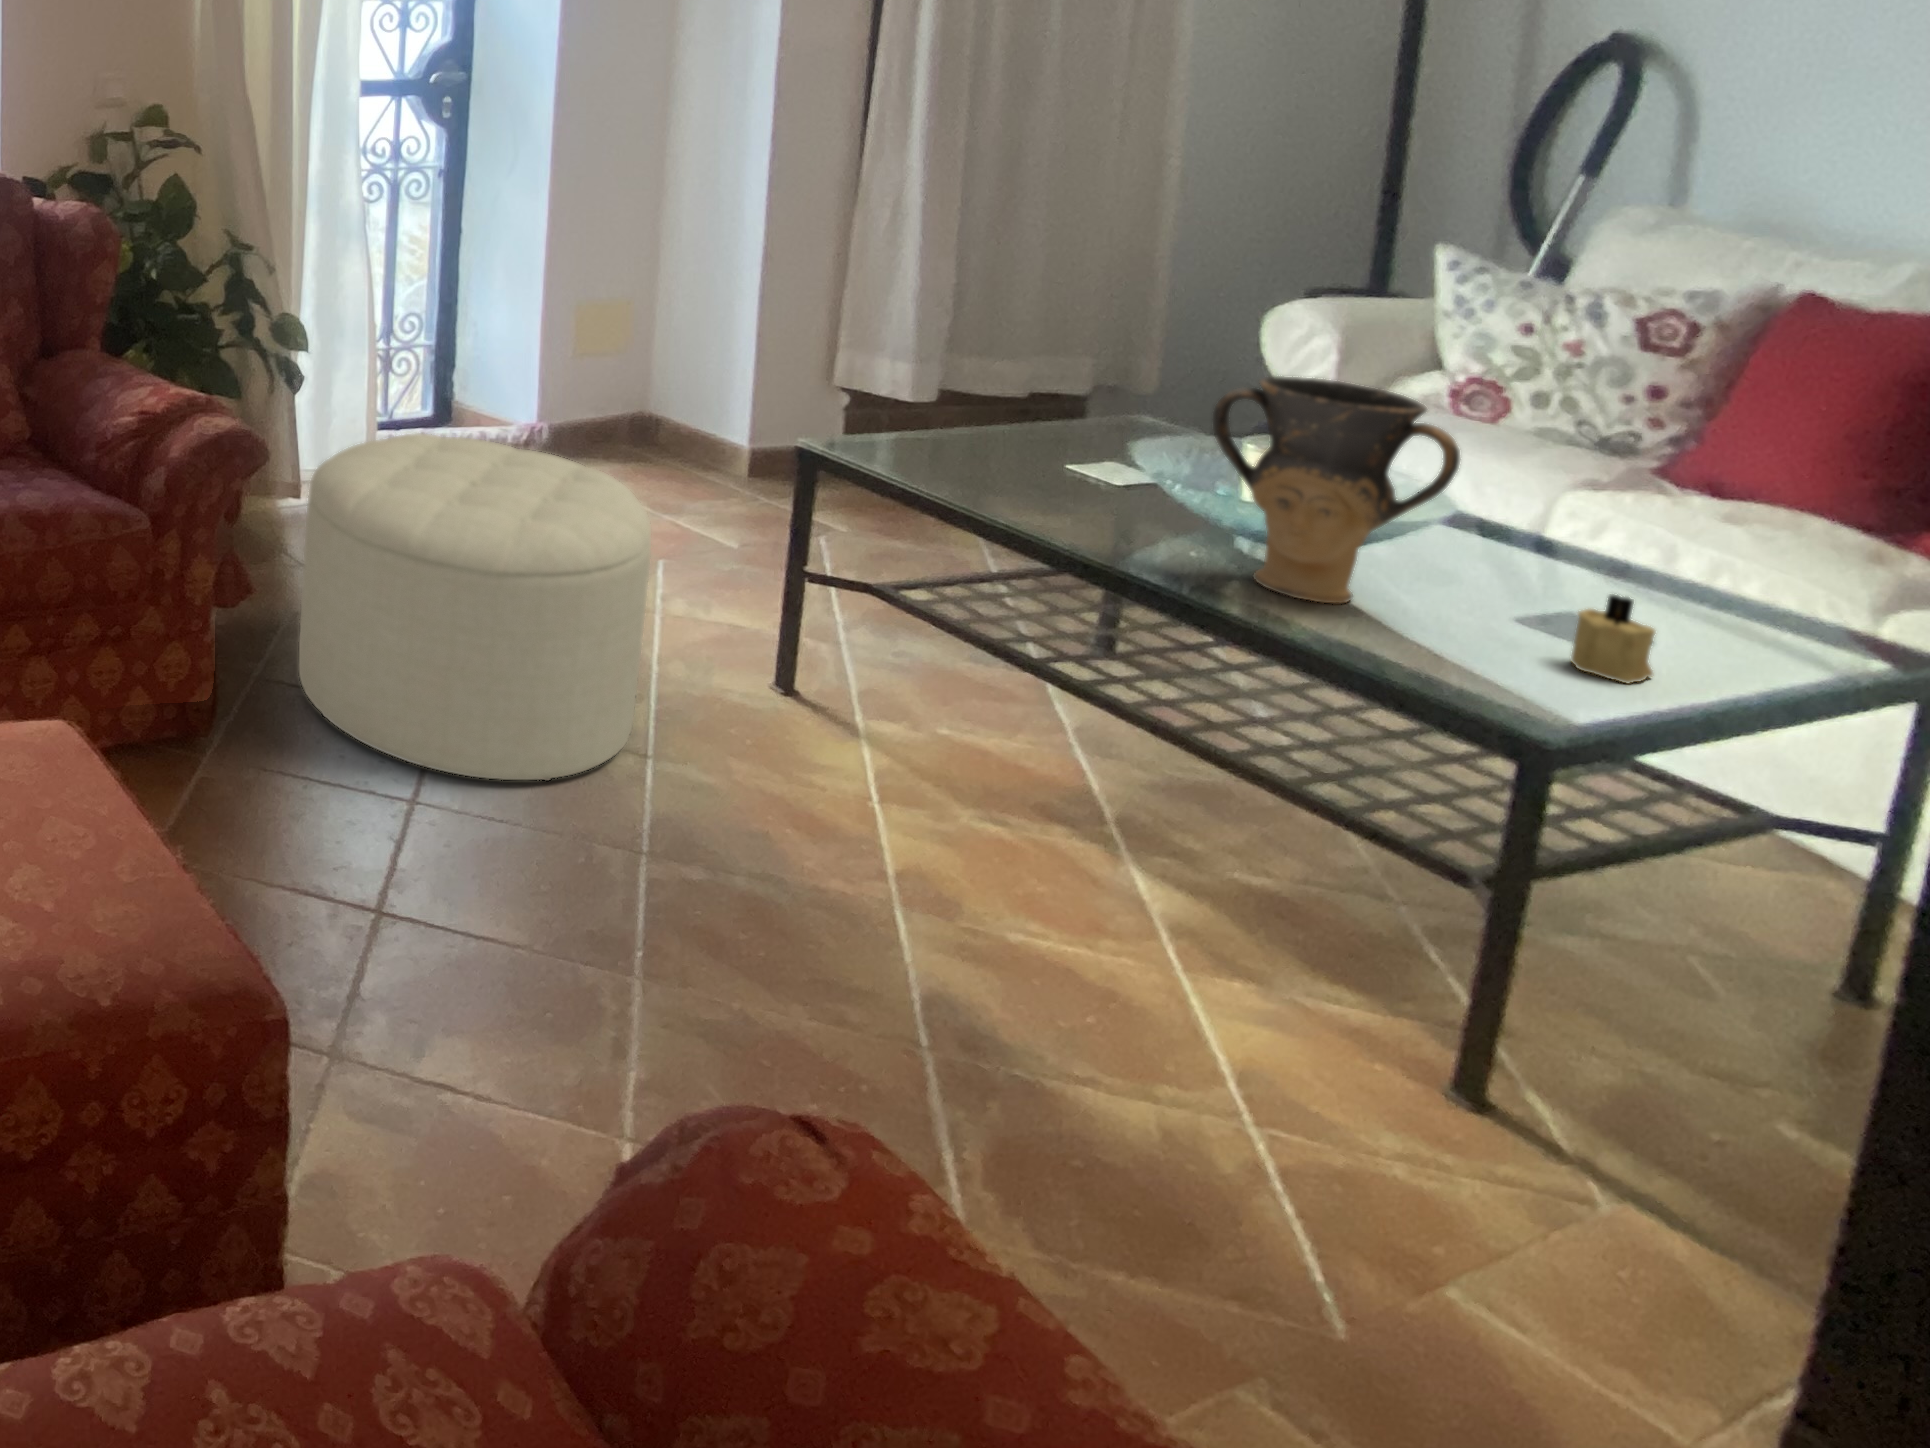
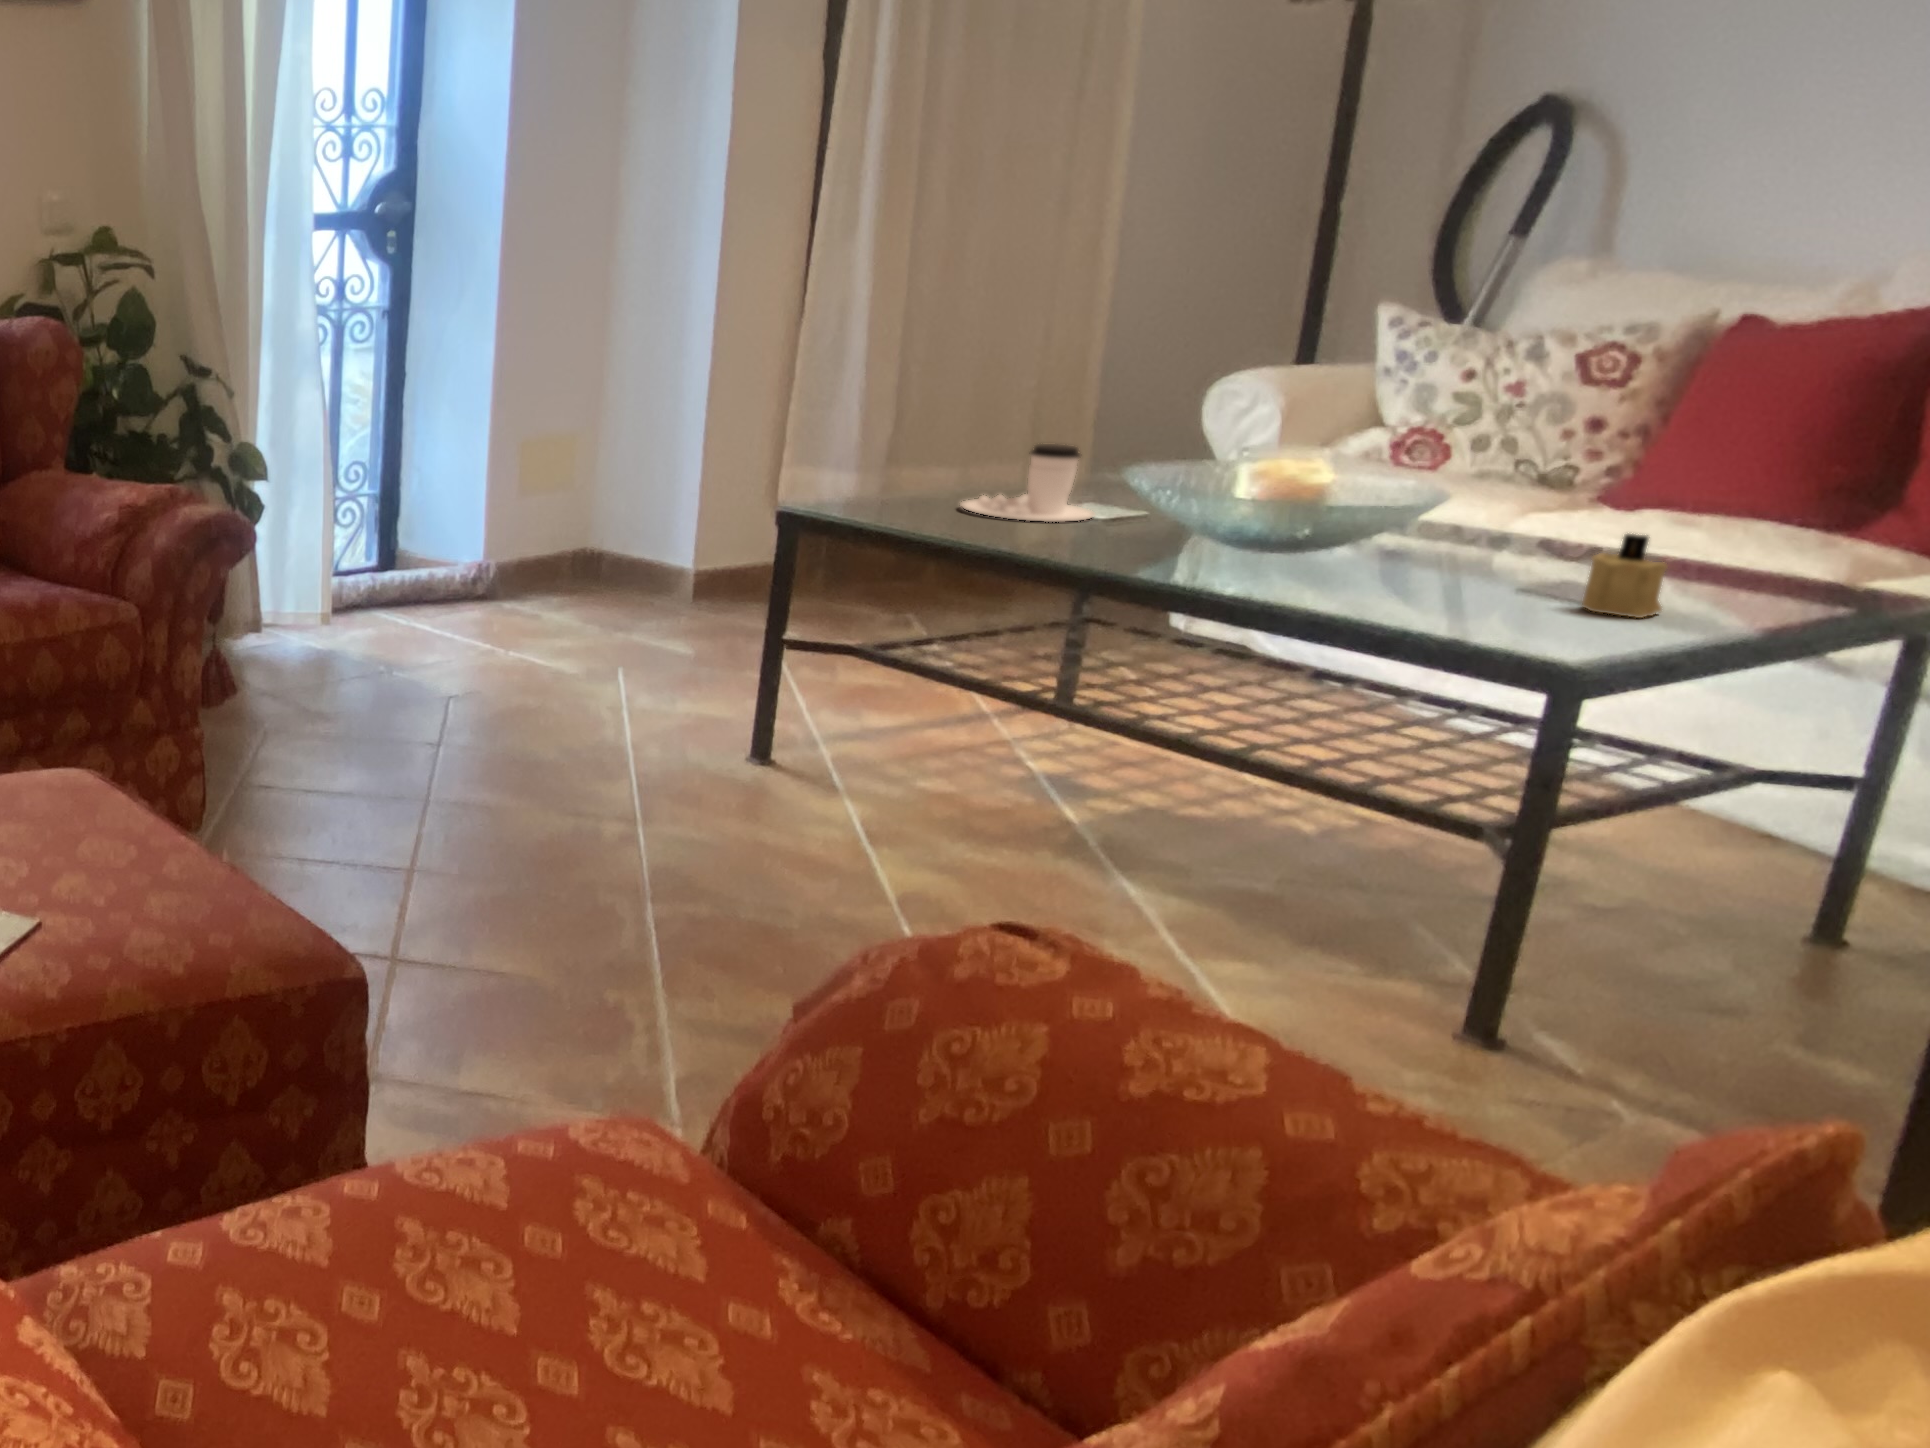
vase: present [1213,376,1460,604] -> none [1228,364,1480,583]
coffee cup: none [971,401,1107,484] -> present [961,444,1095,522]
ottoman: present [299,433,651,781] -> none [287,530,650,851]

